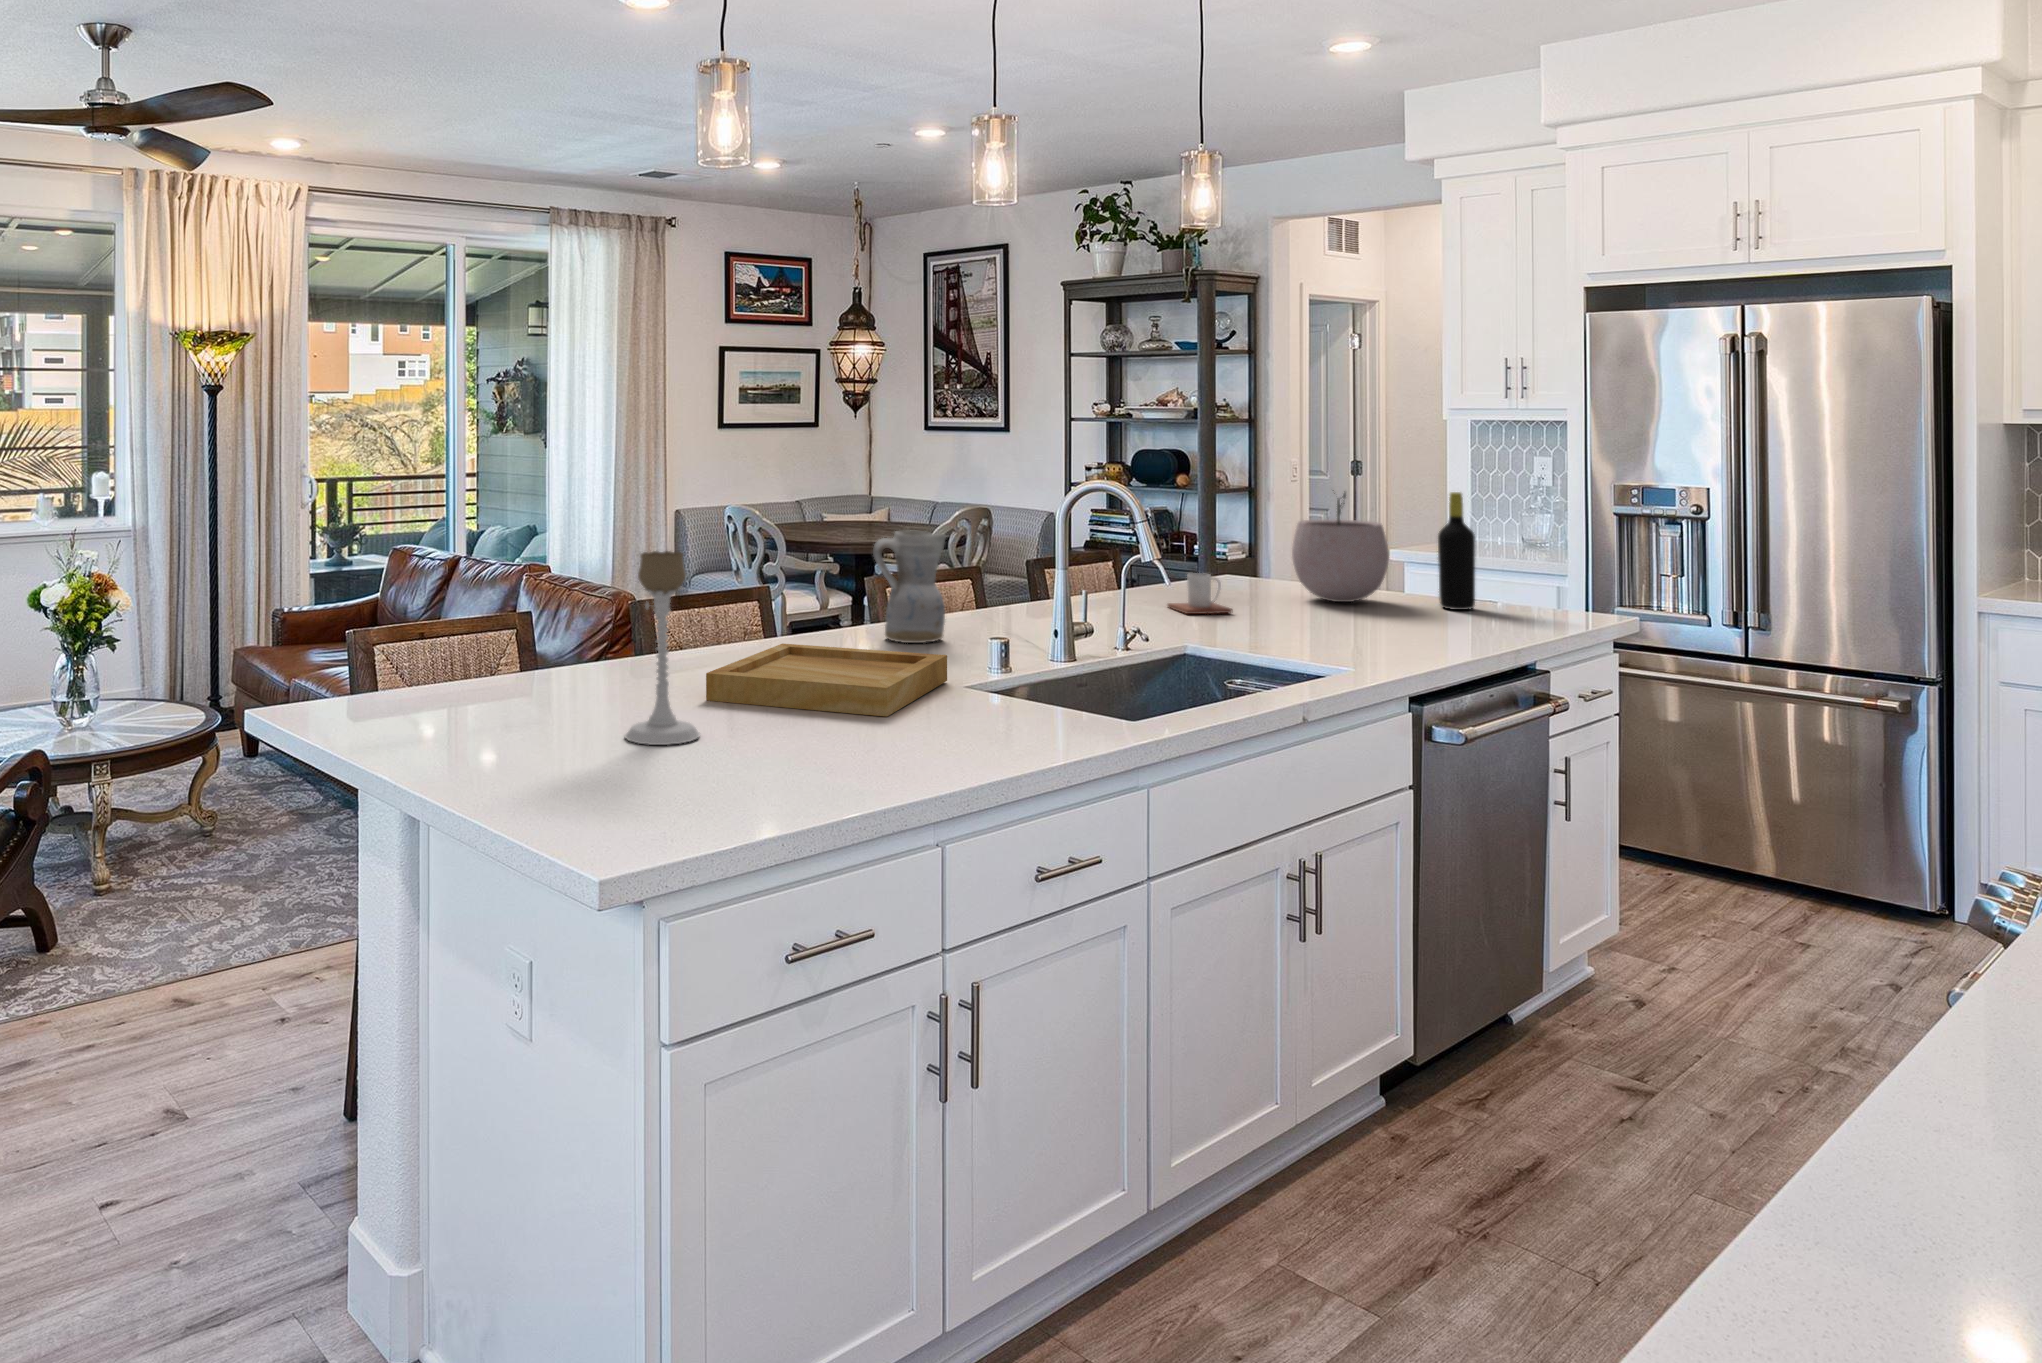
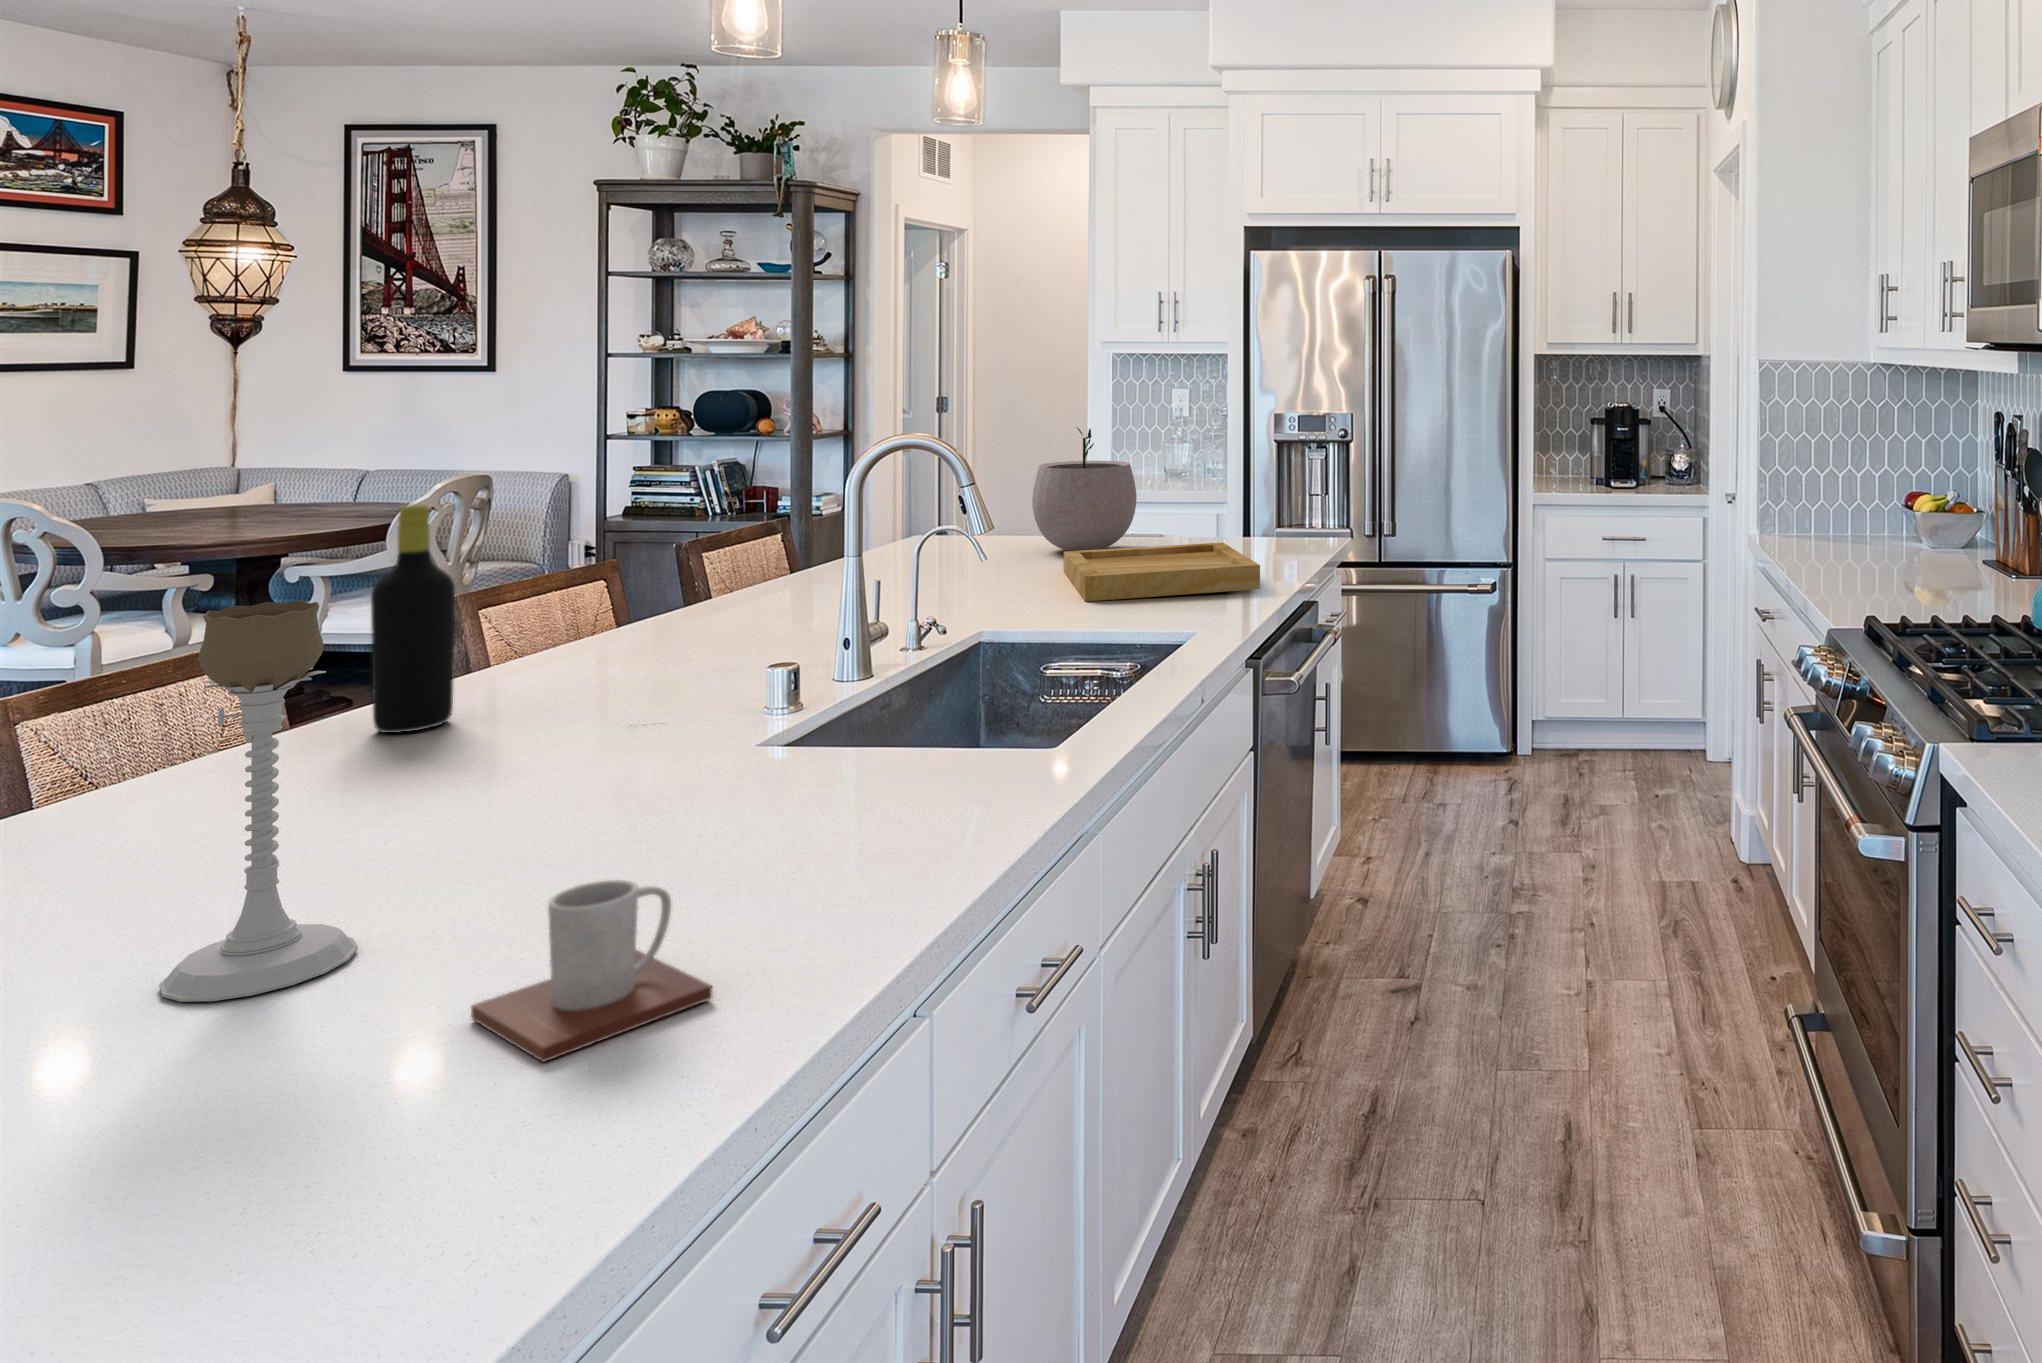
bottle: present [1438,492,1475,610] -> present [371,504,455,733]
ceramic pitcher: present [873,530,946,643] -> none [516,515,642,685]
mug: present [1168,573,1233,614] -> present [471,880,712,1062]
tray: present [706,644,947,717] -> present [1064,543,1260,601]

